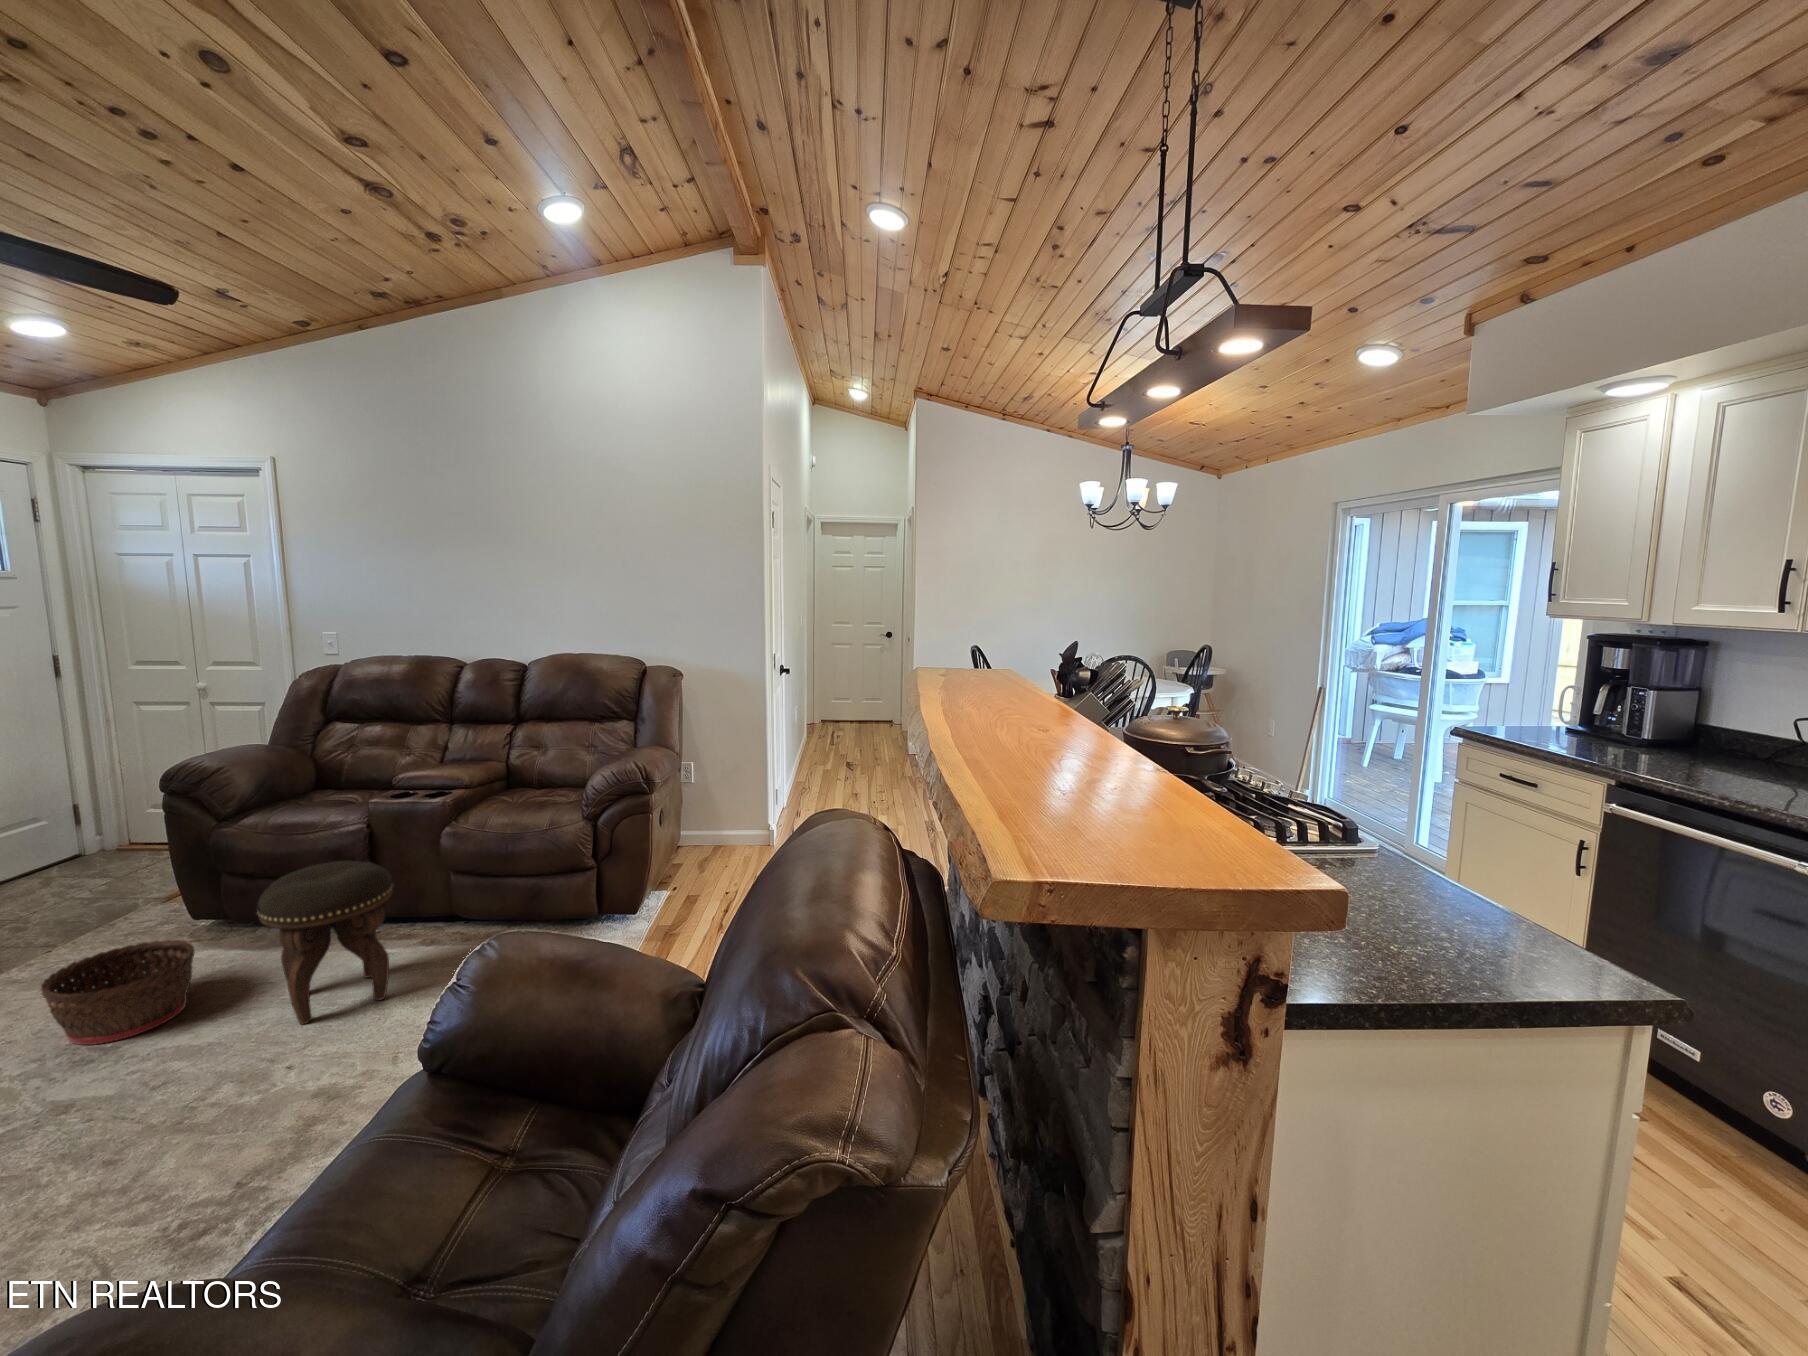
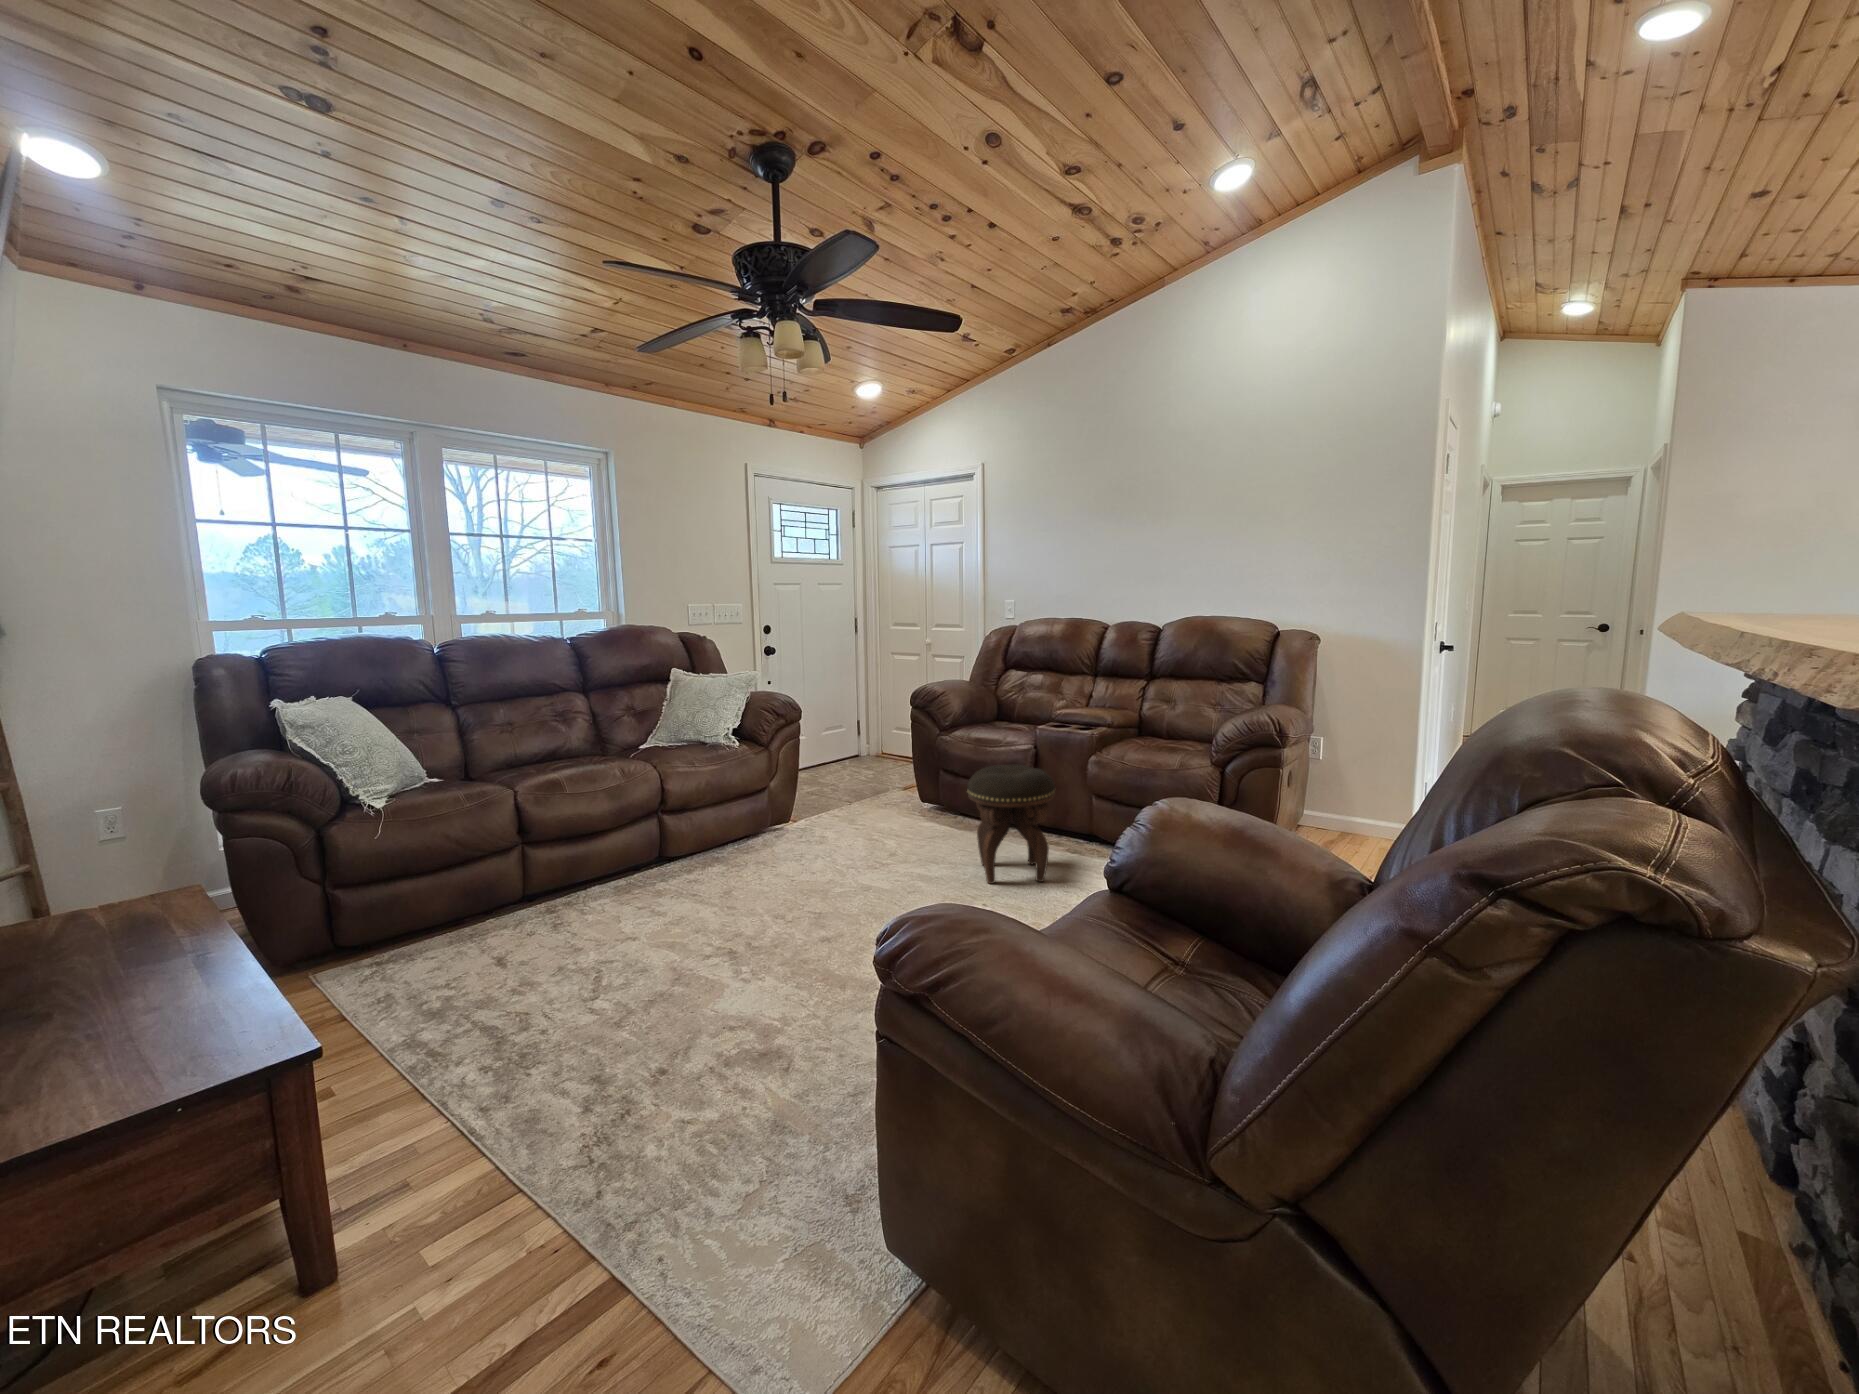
basket: present [41,940,194,1045] -> none [851,804,927,864]

